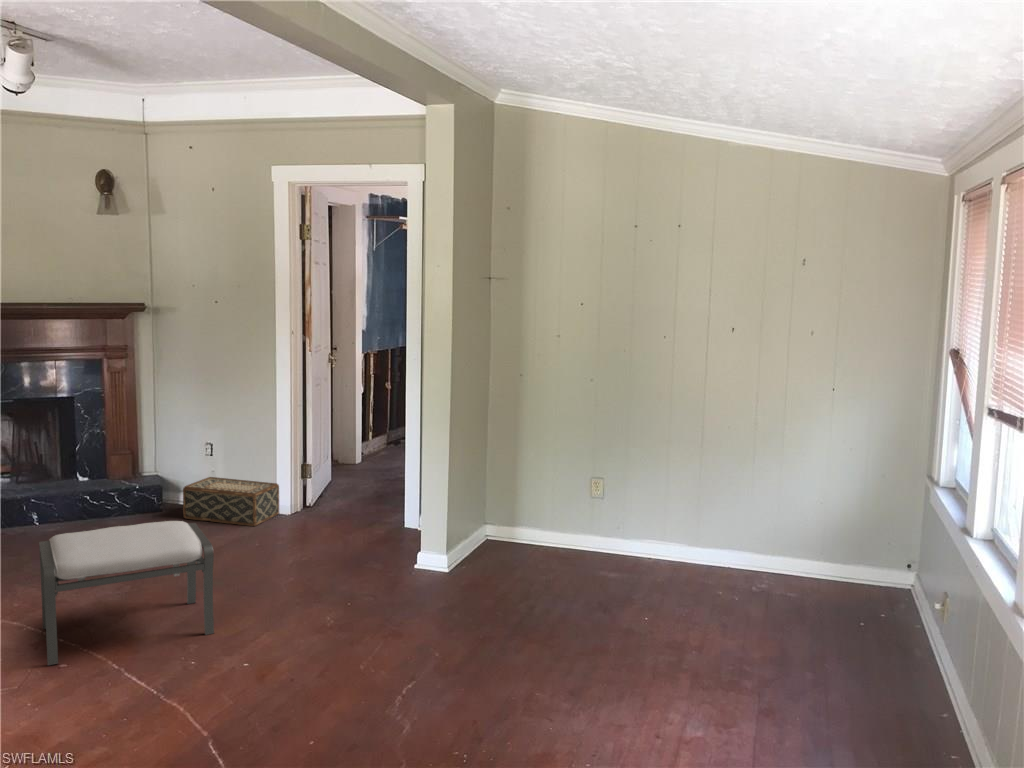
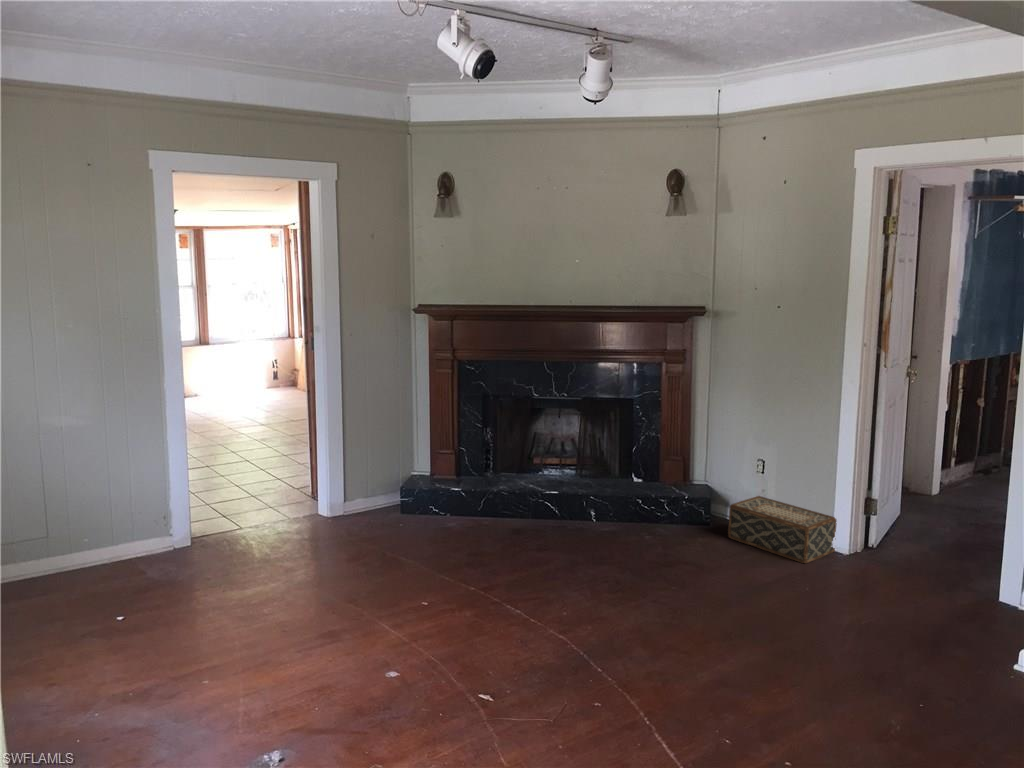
ottoman: present [39,521,214,665] -> none [578,558,756,711]

